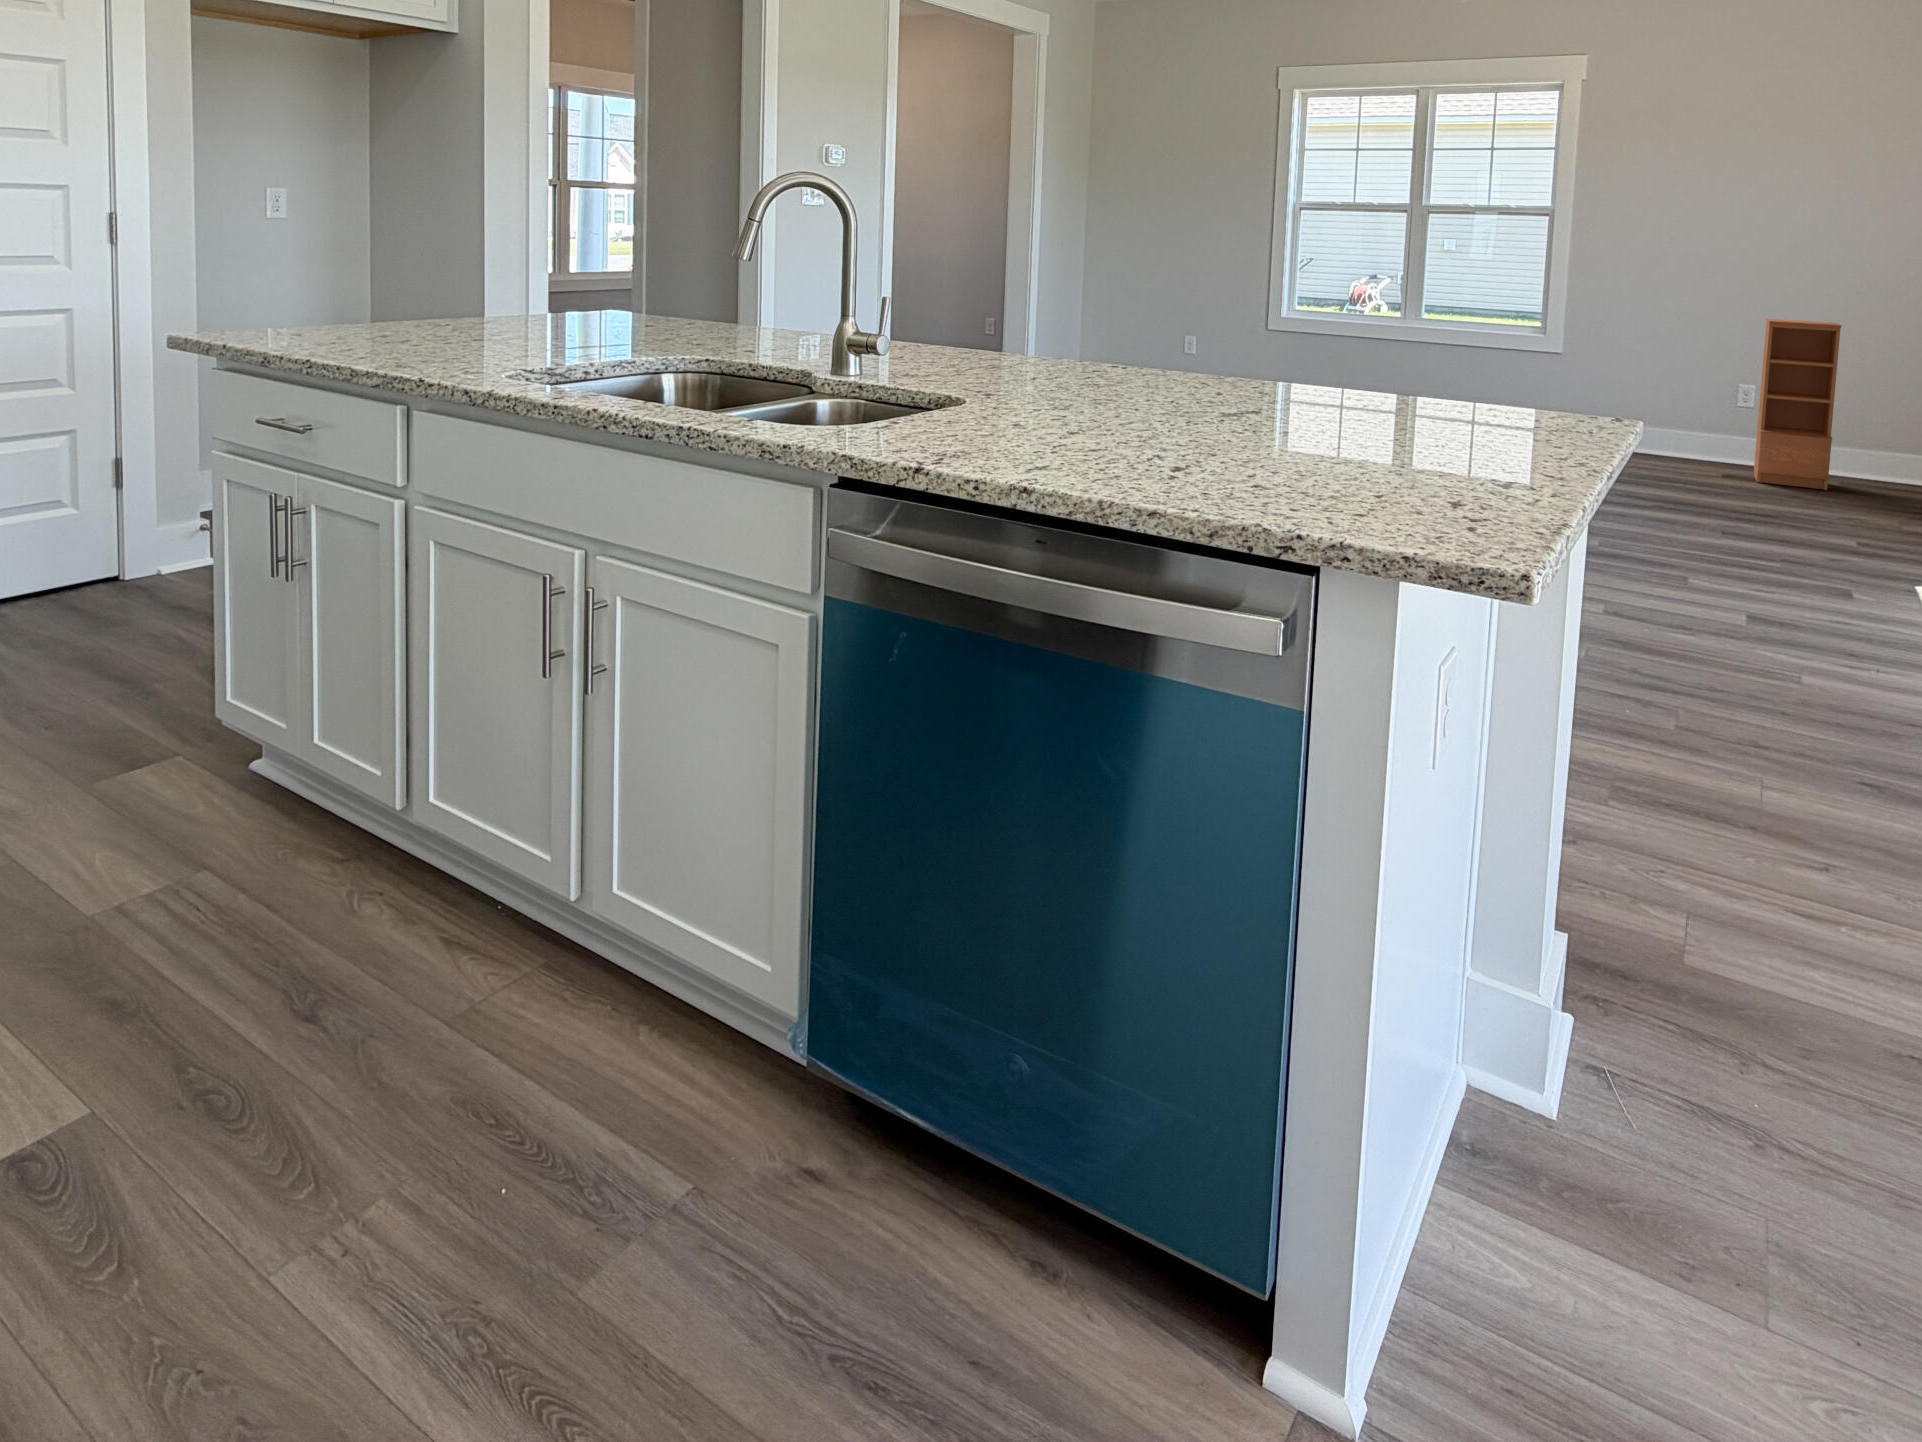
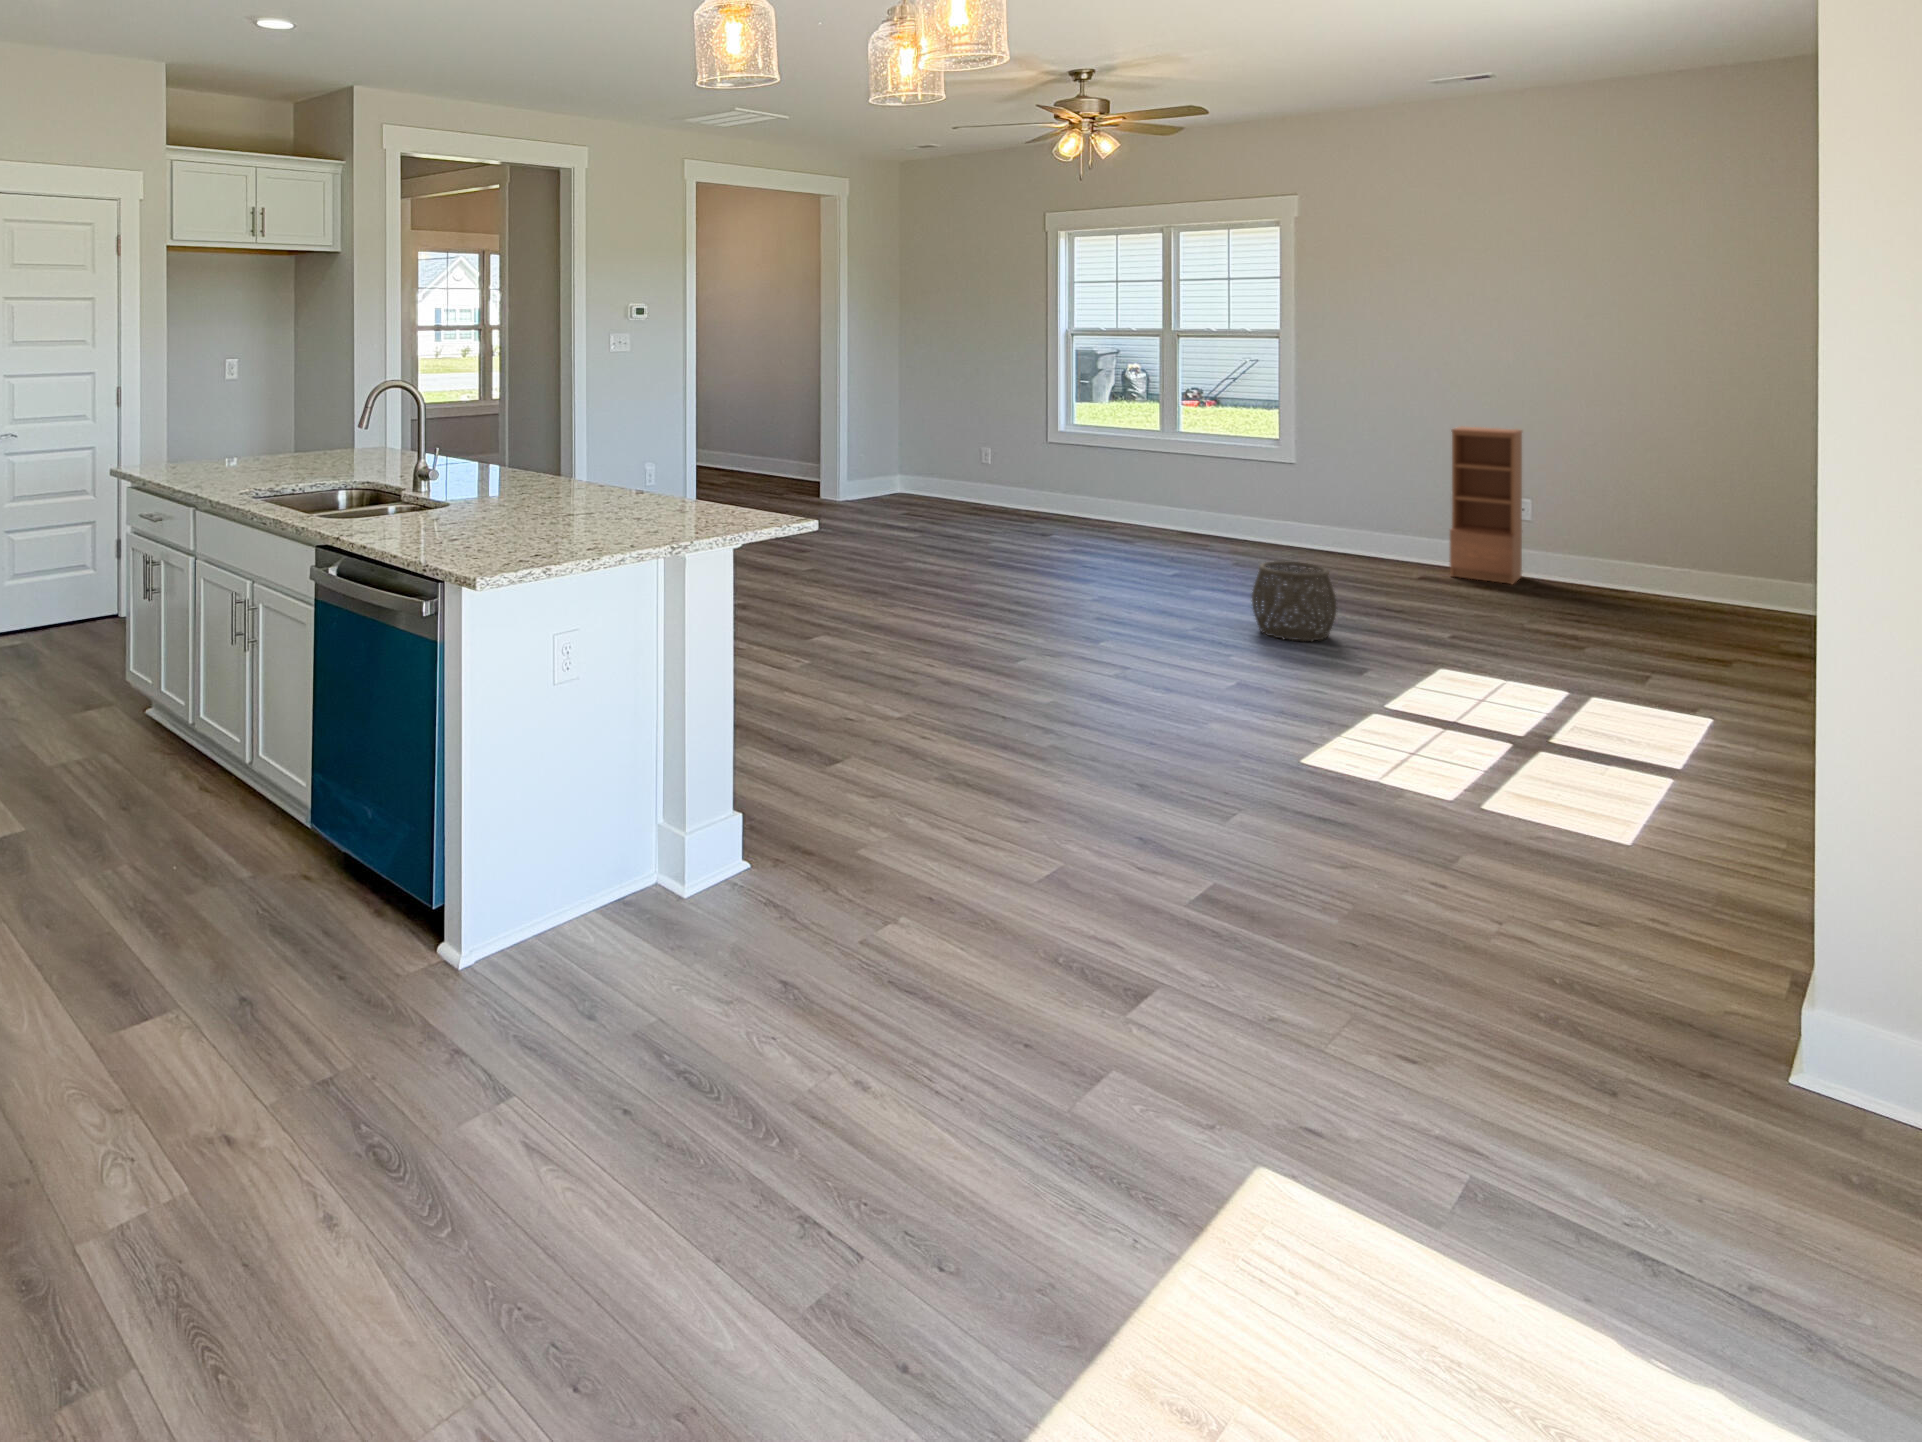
woven basket: none [1667,470,1776,566] -> present [1252,561,1337,641]

